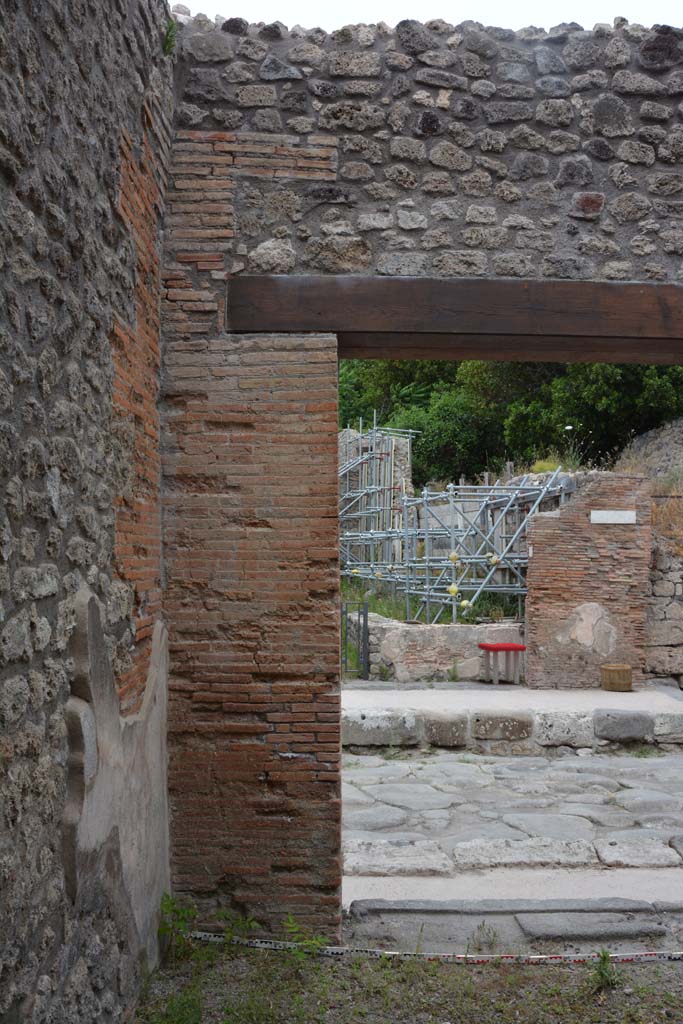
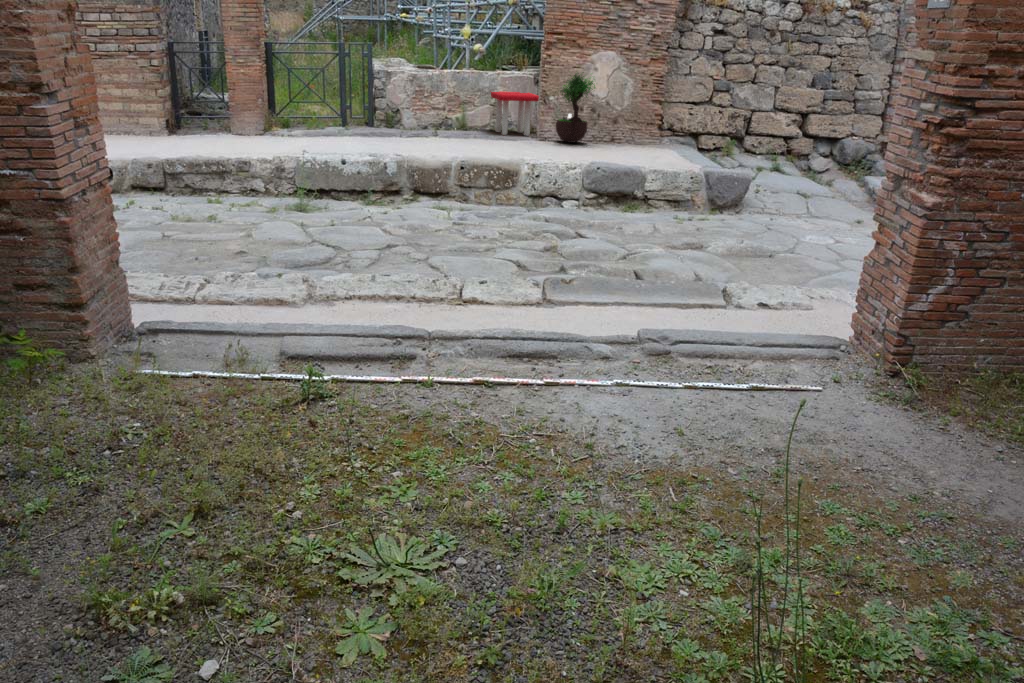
potted tree: none [546,618,586,689] -> present [556,73,595,143]
wooden bucket: present [601,664,632,691] -> none [612,118,644,147]

